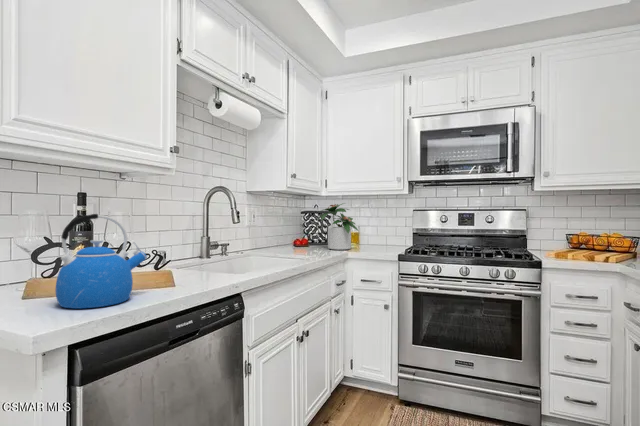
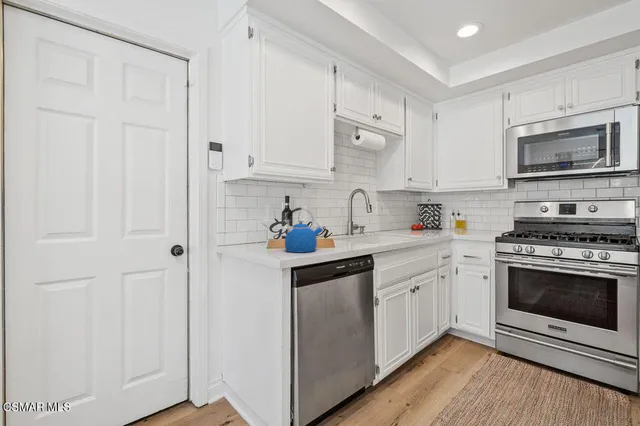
potted plant: present [318,203,358,250] -> none [429,198,464,233]

